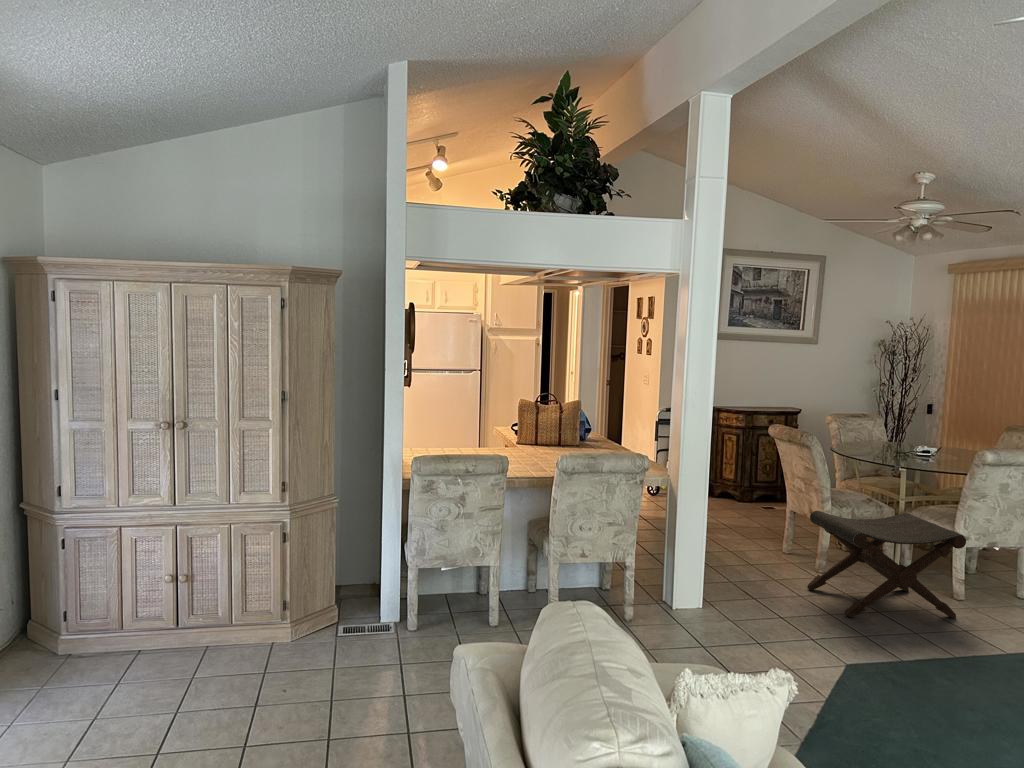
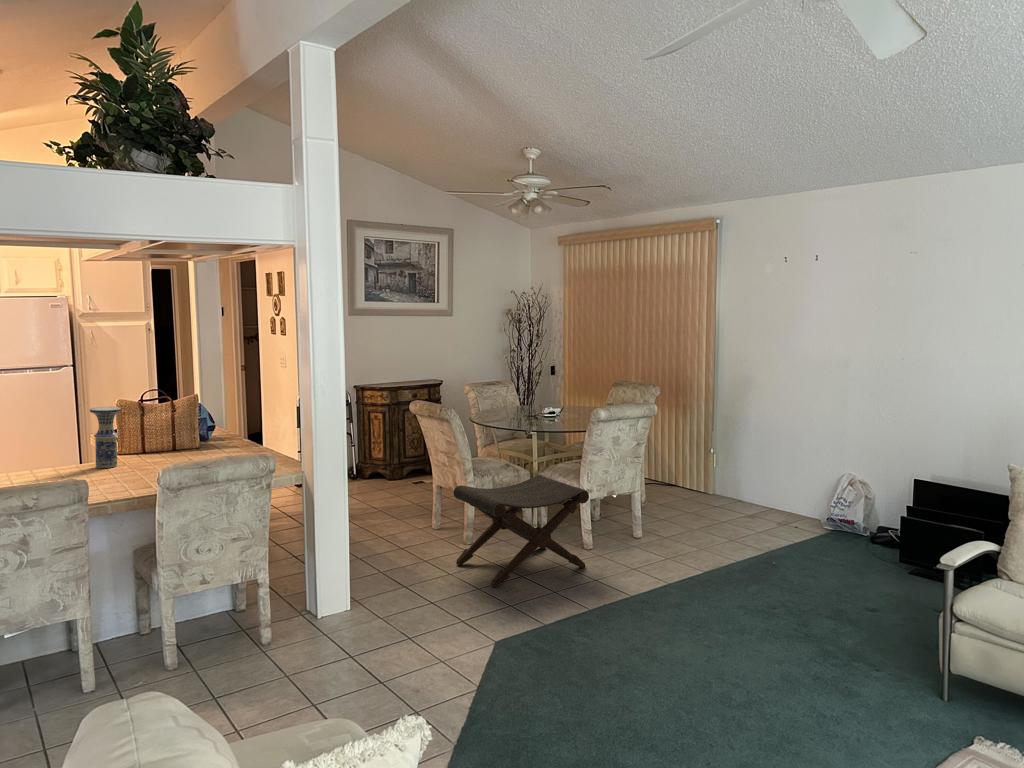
vase: none [503,403,525,452] -> present [90,407,121,468]

